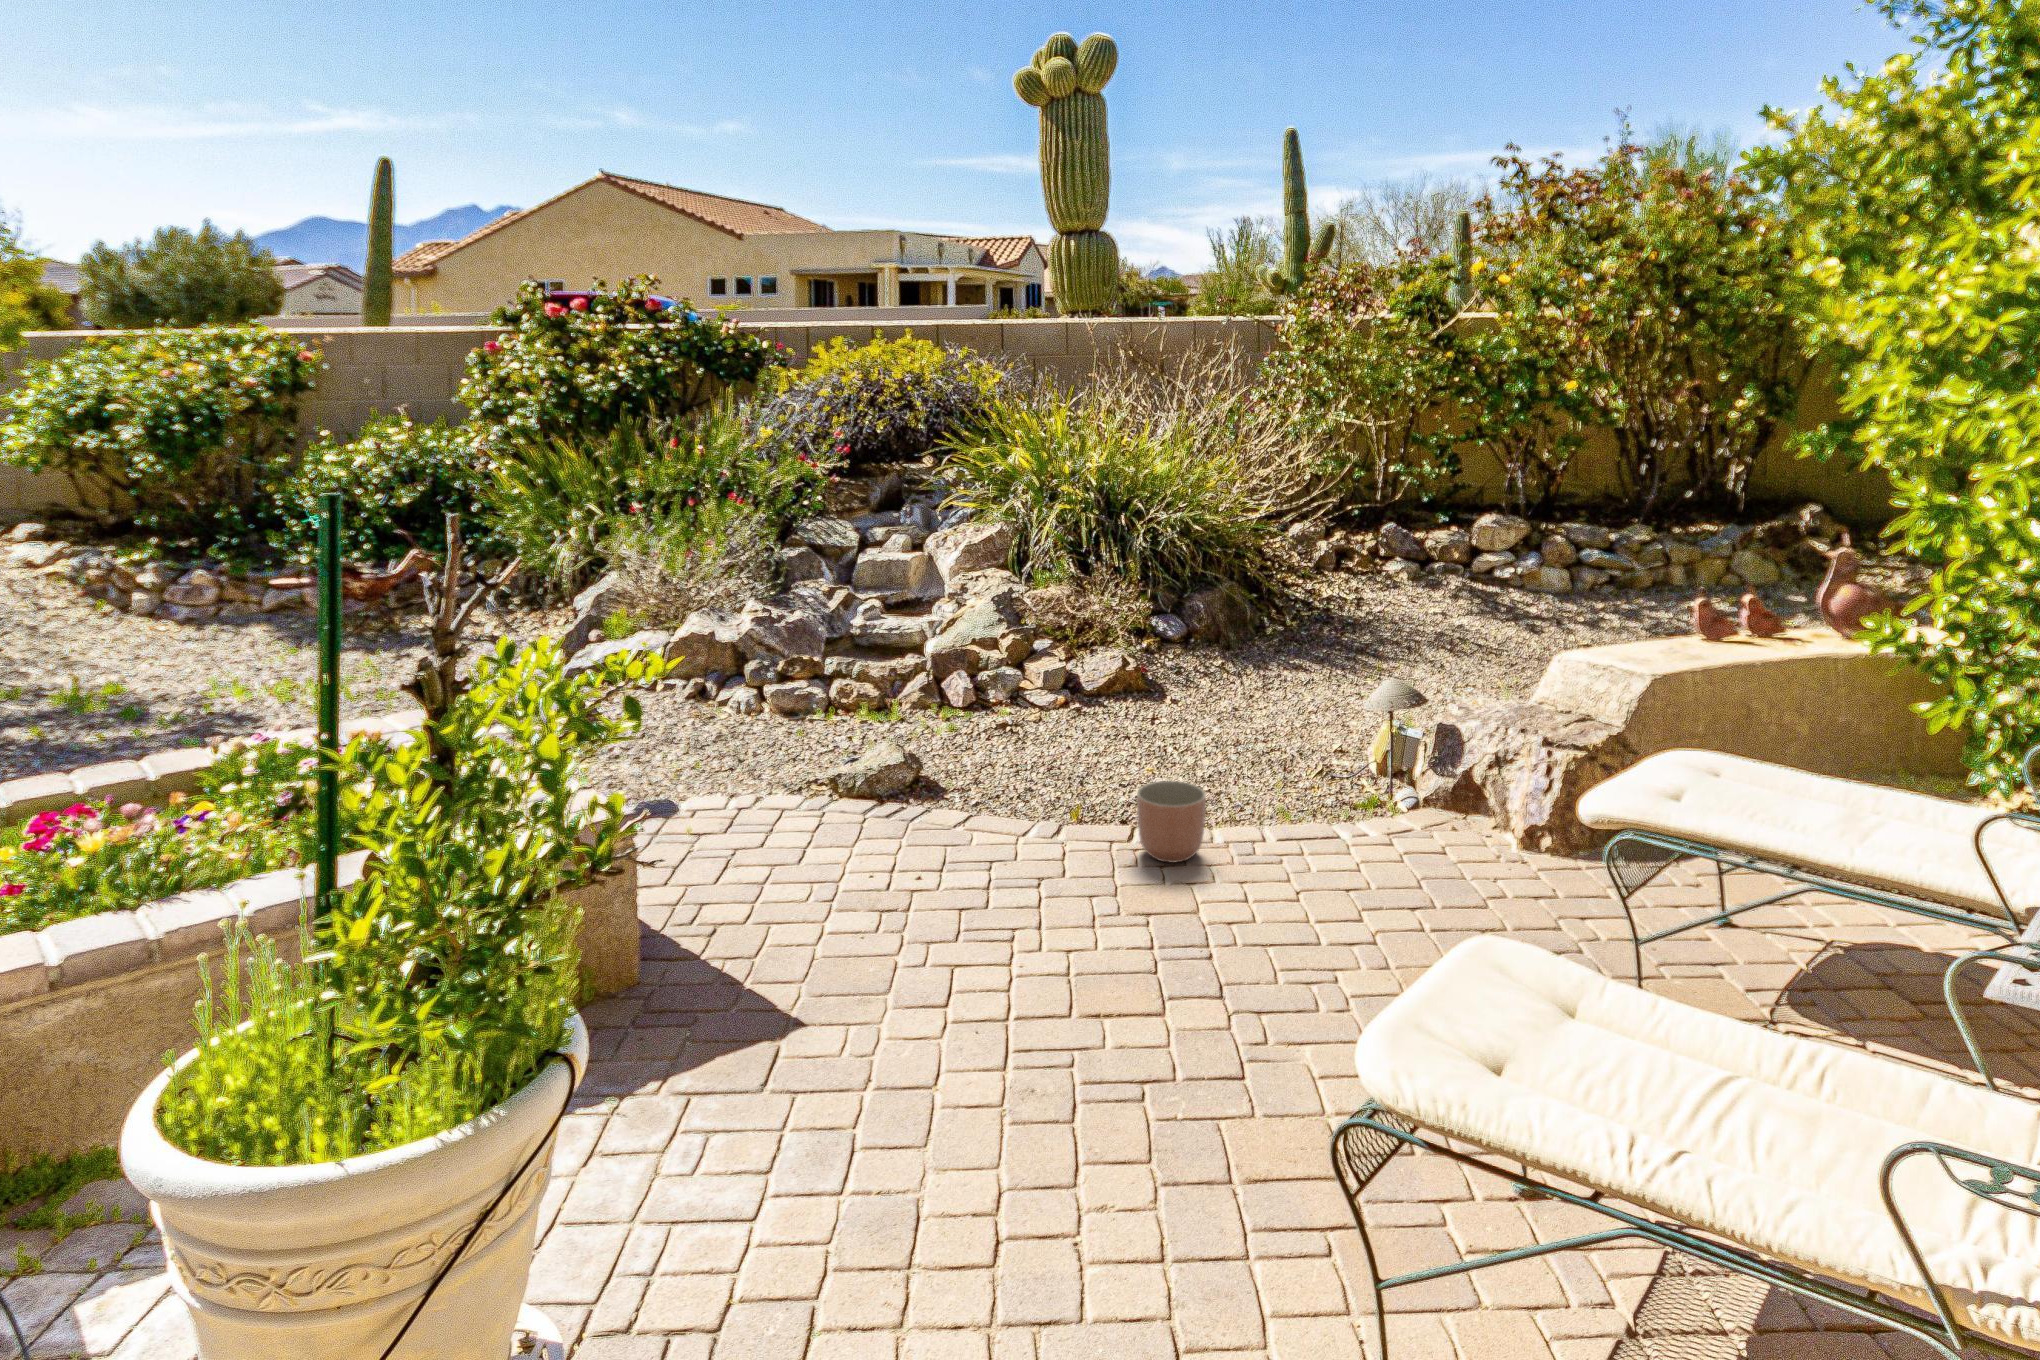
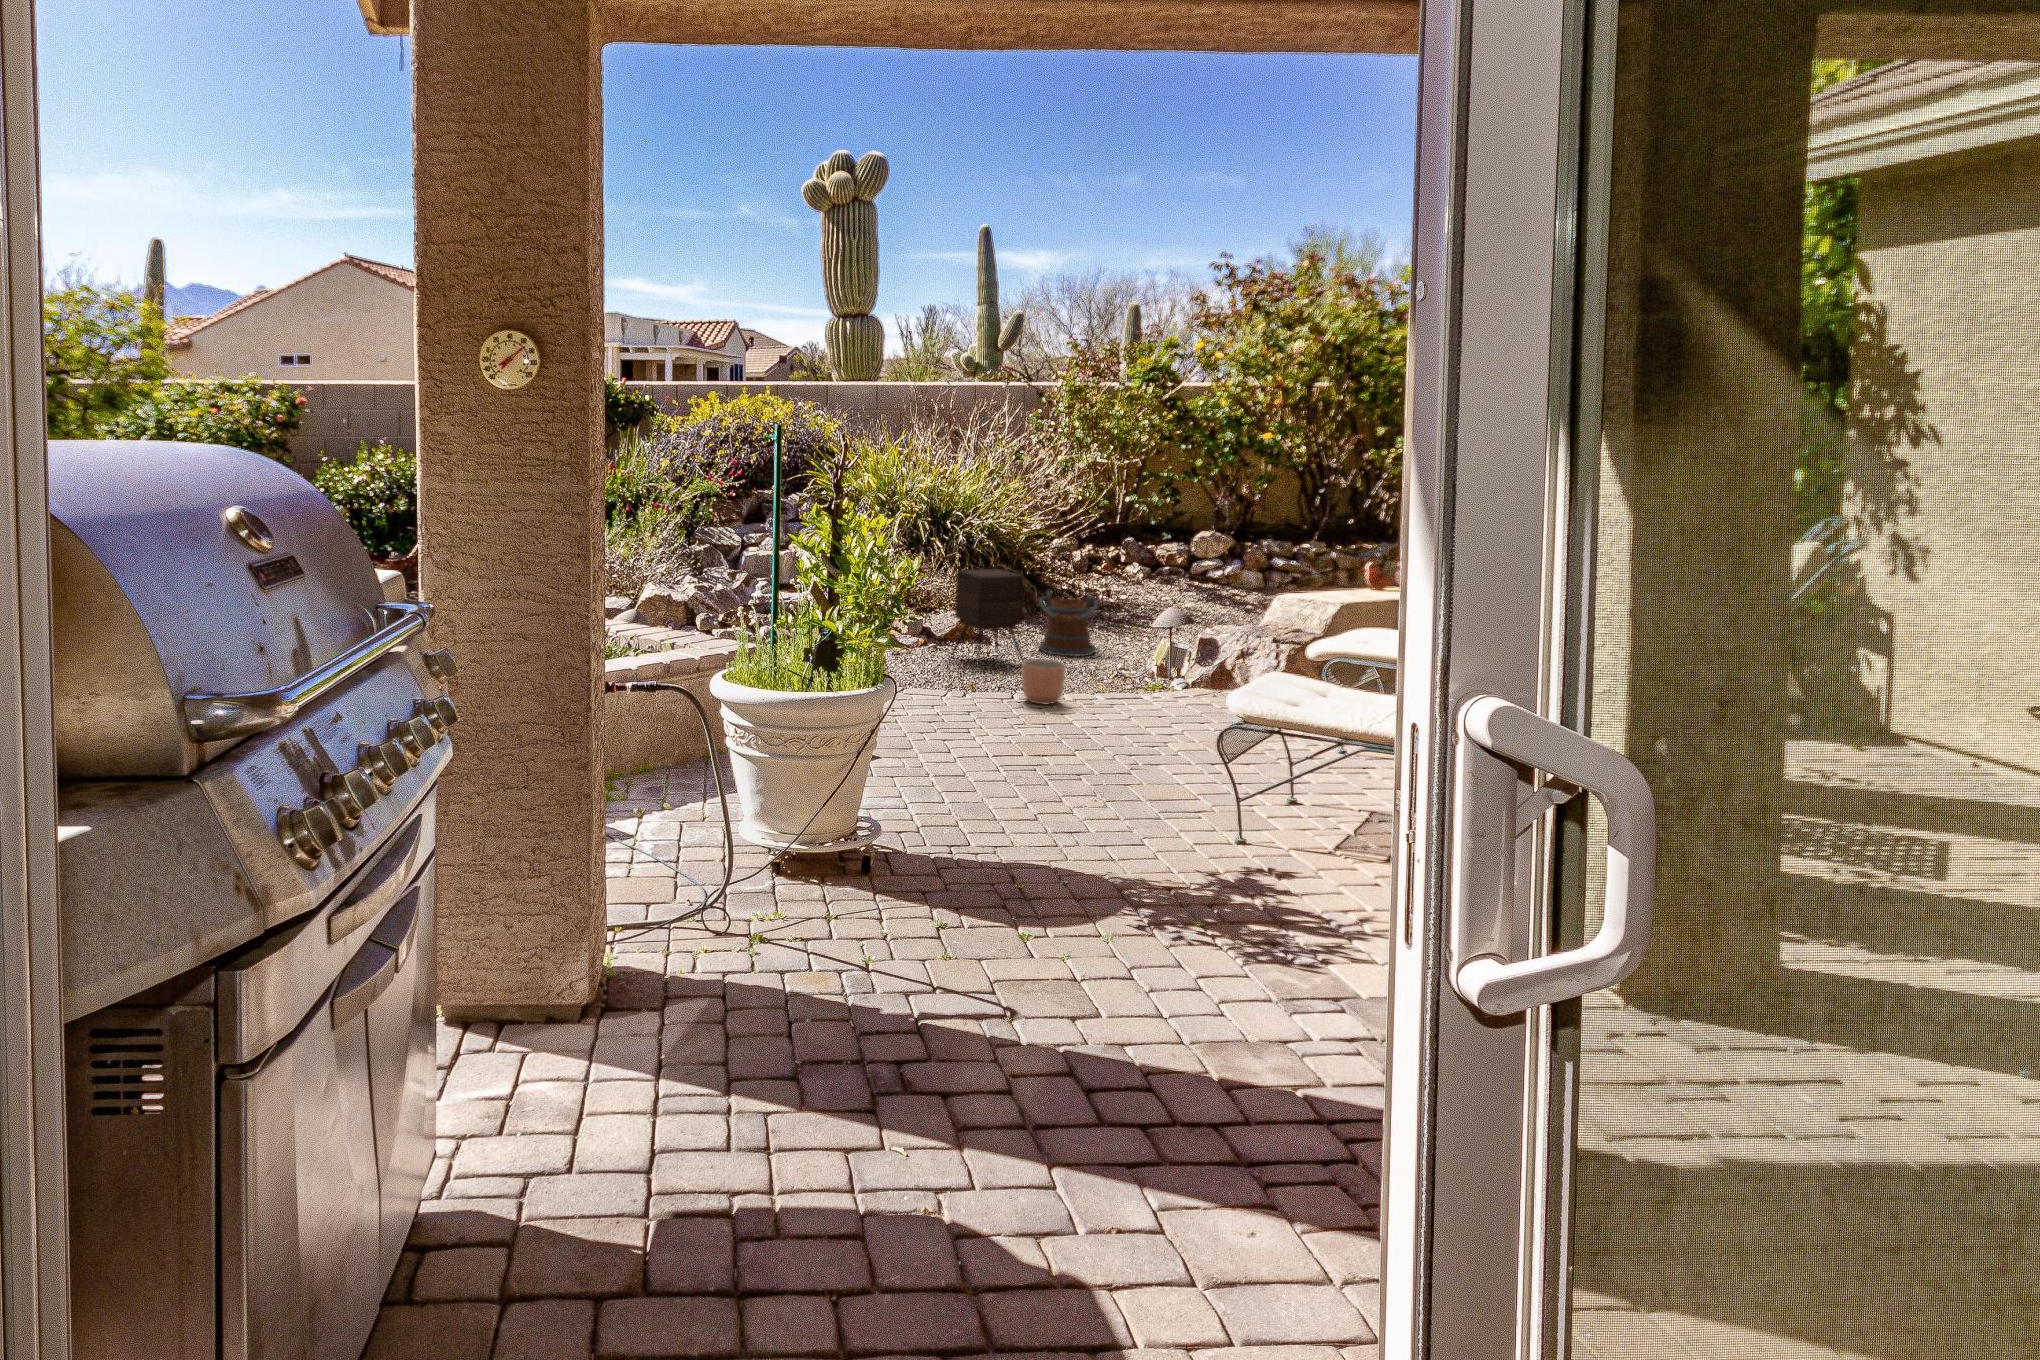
side table: none [1082,605,1186,763] -> present [952,569,1024,666]
bucket: none [1219,631,1305,732] -> present [1039,591,1098,656]

